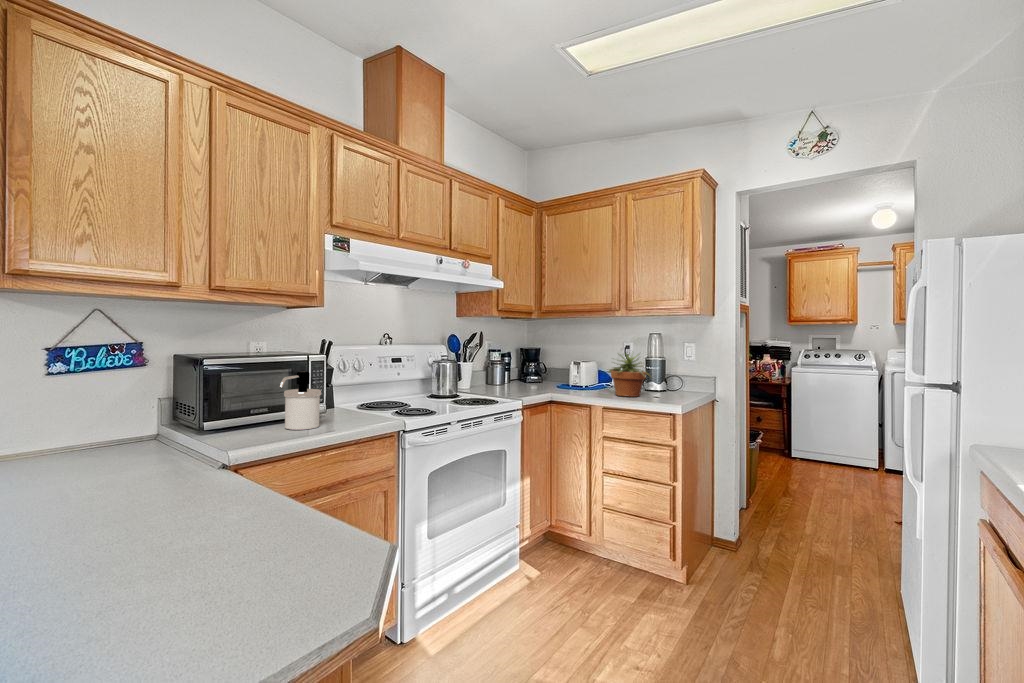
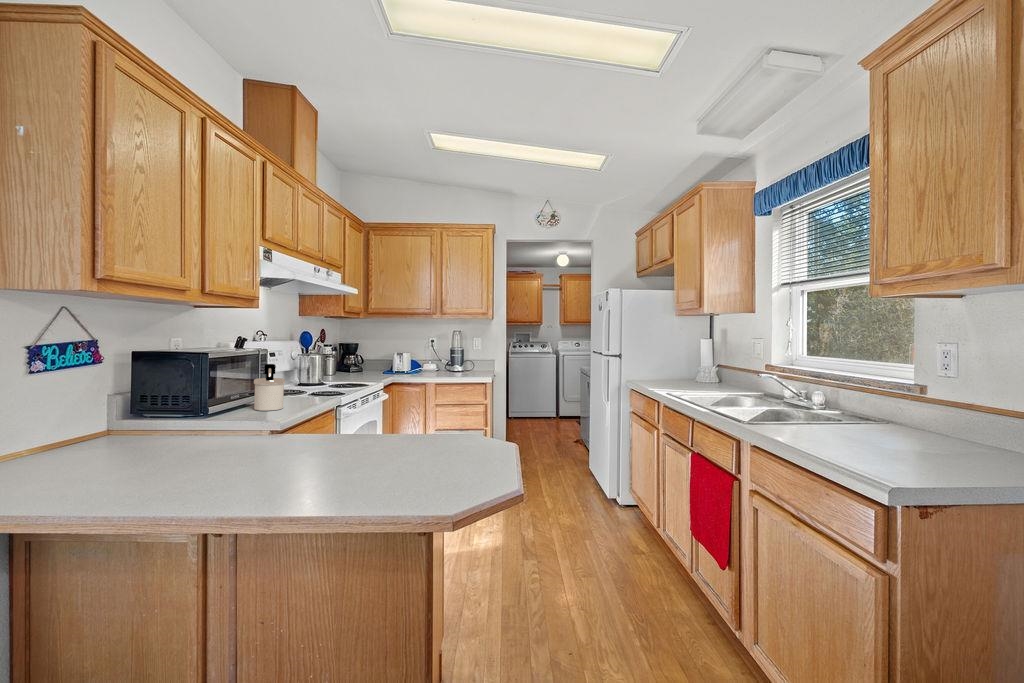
potted plant: present [608,353,649,397] -> none [429,344,463,376]

